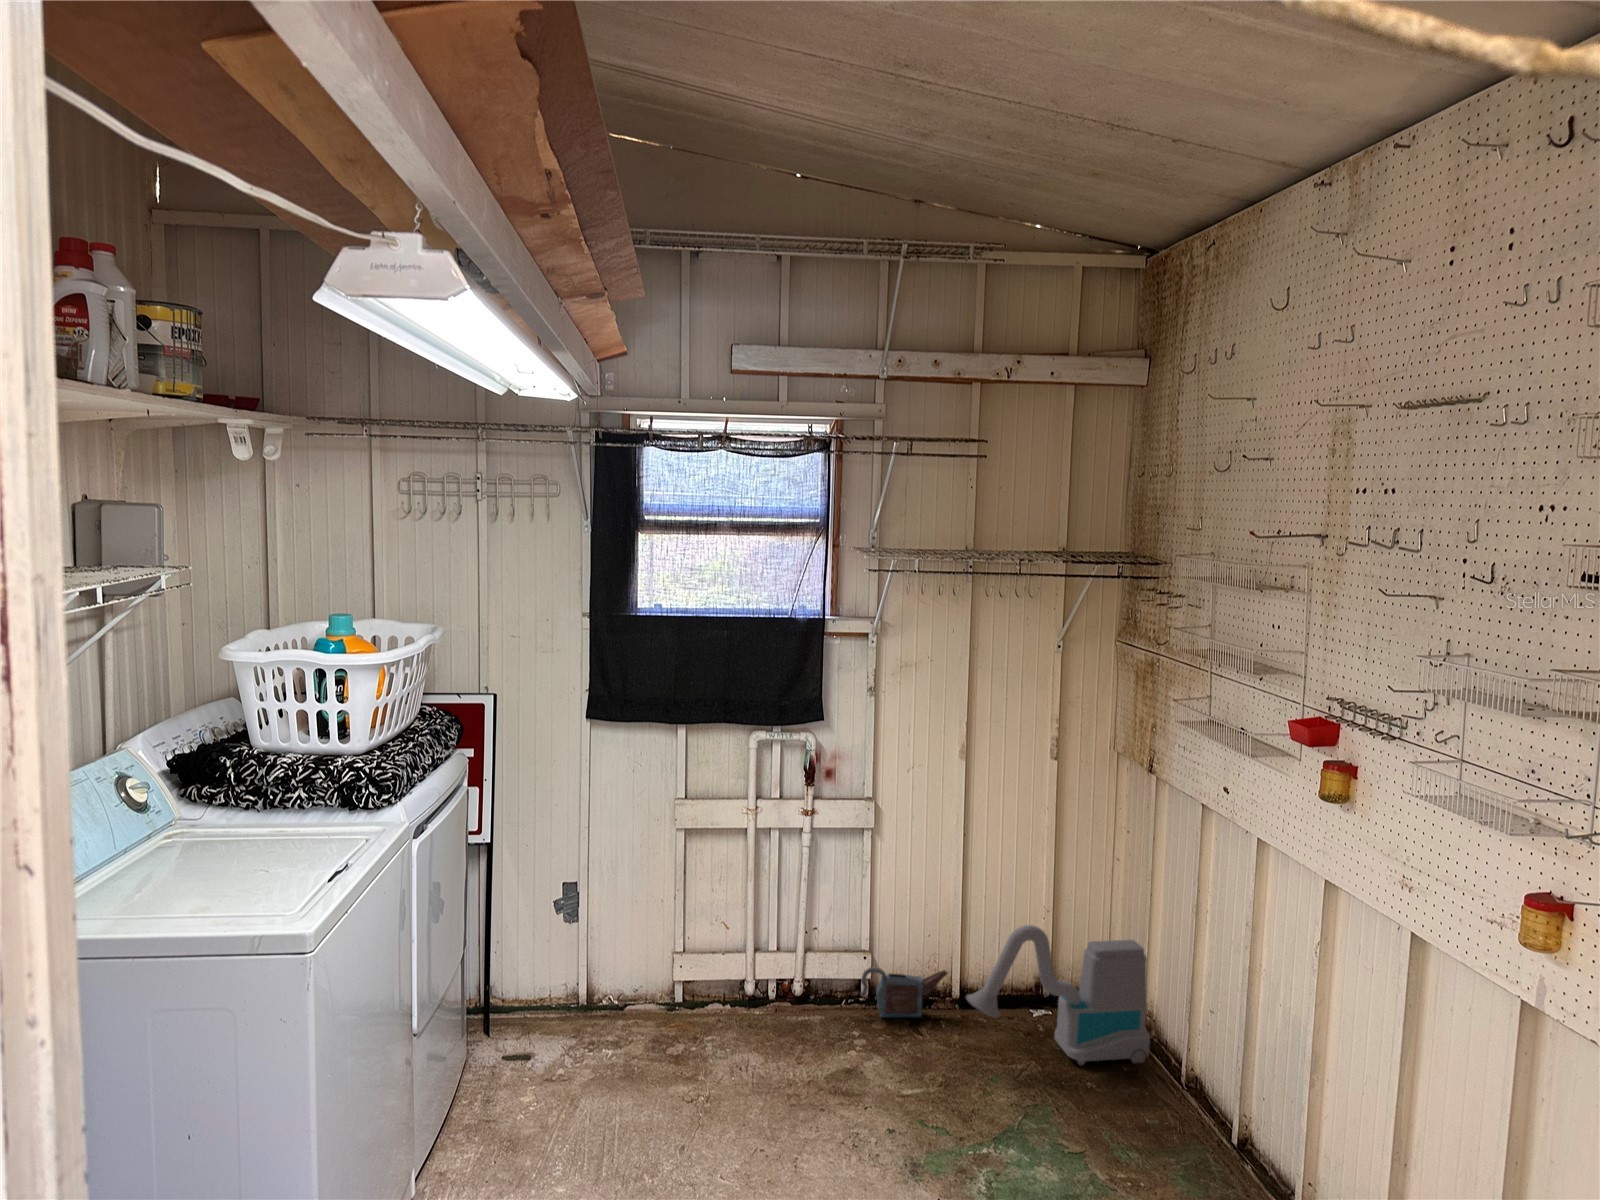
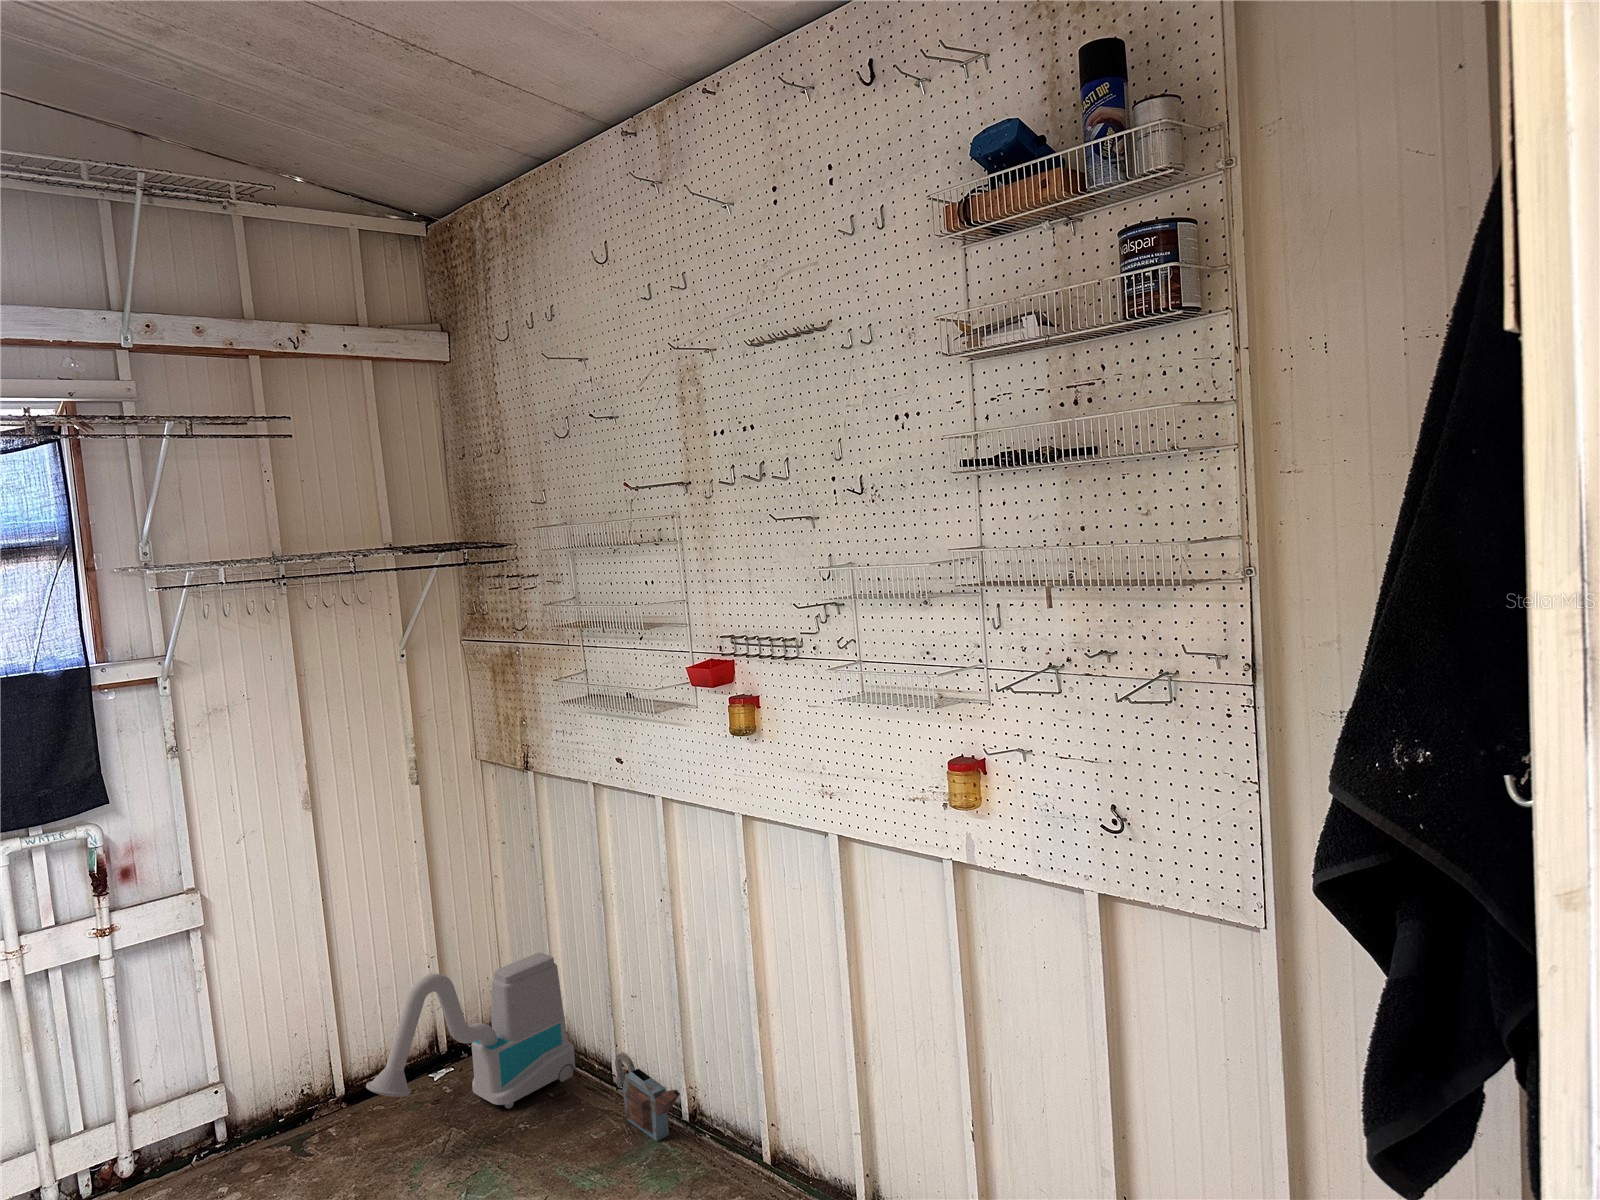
watering can: present [860,967,948,1017] -> present [615,1052,680,1141]

